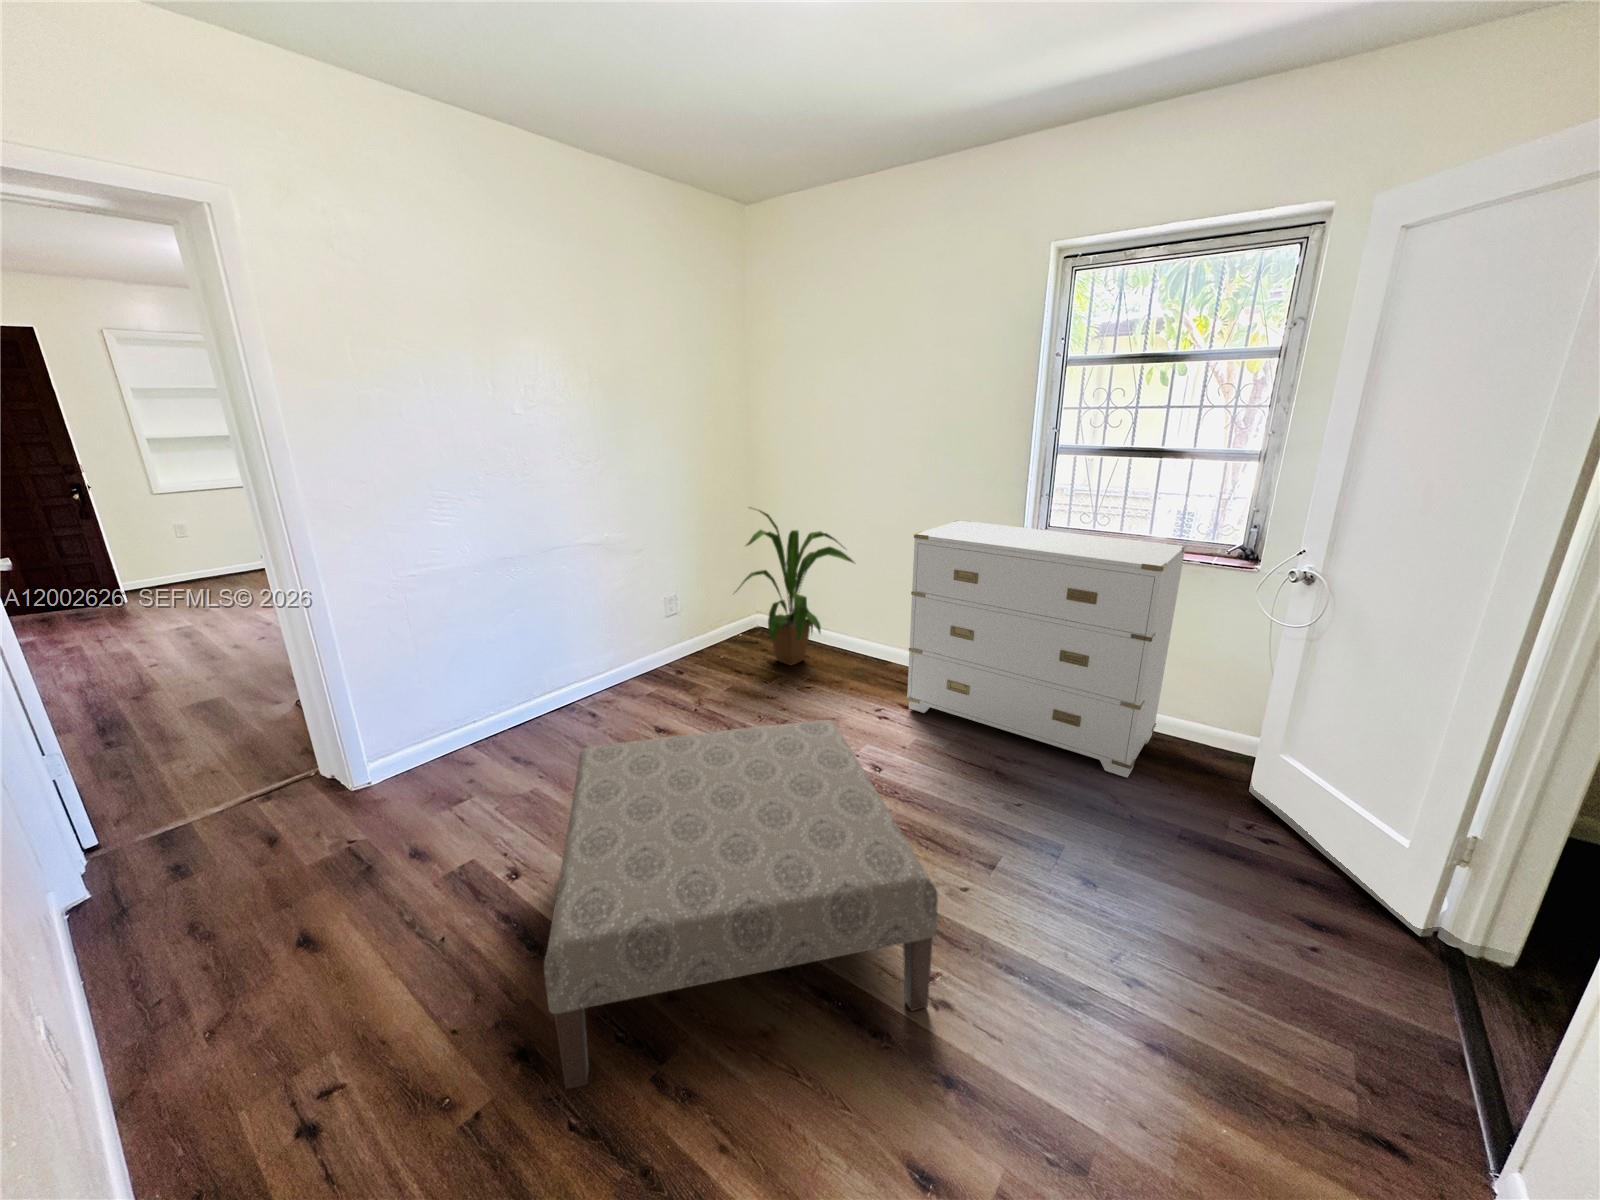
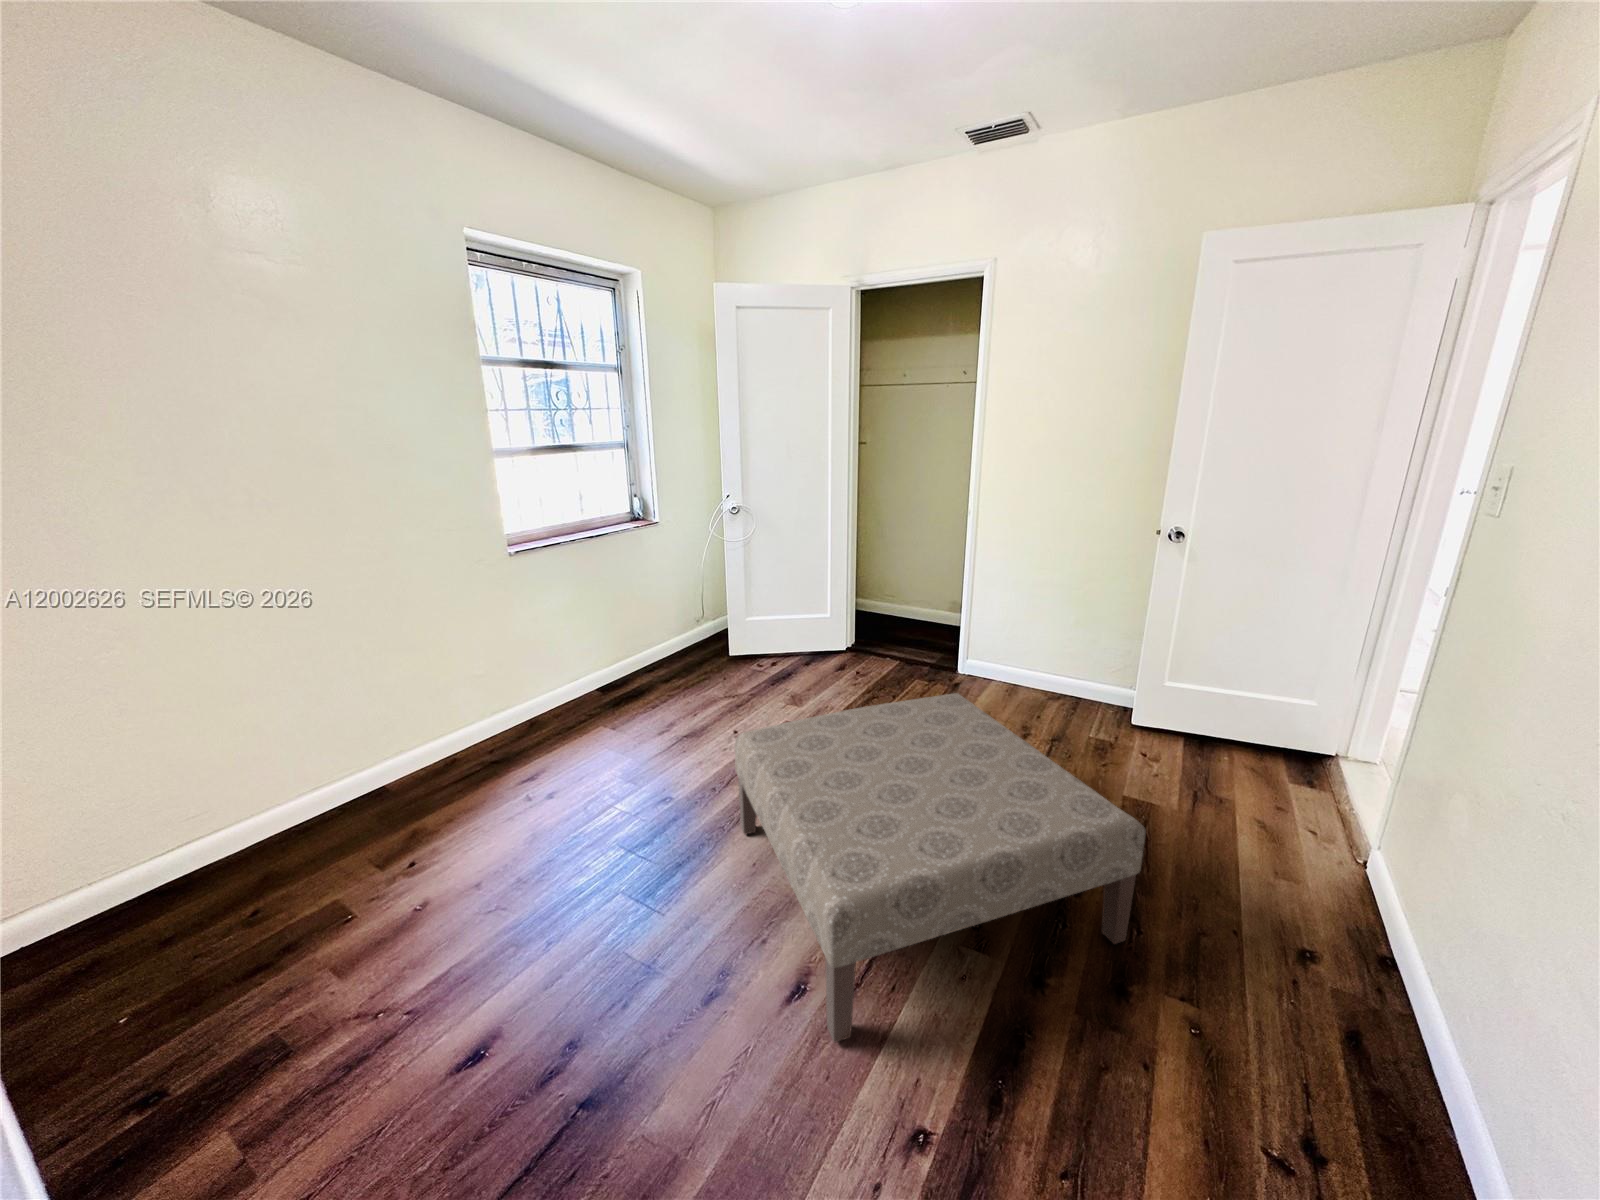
house plant: present [738,510,854,666] -> none [50,646,361,924]
dresser: present [906,520,1187,777] -> none [435,515,704,778]

